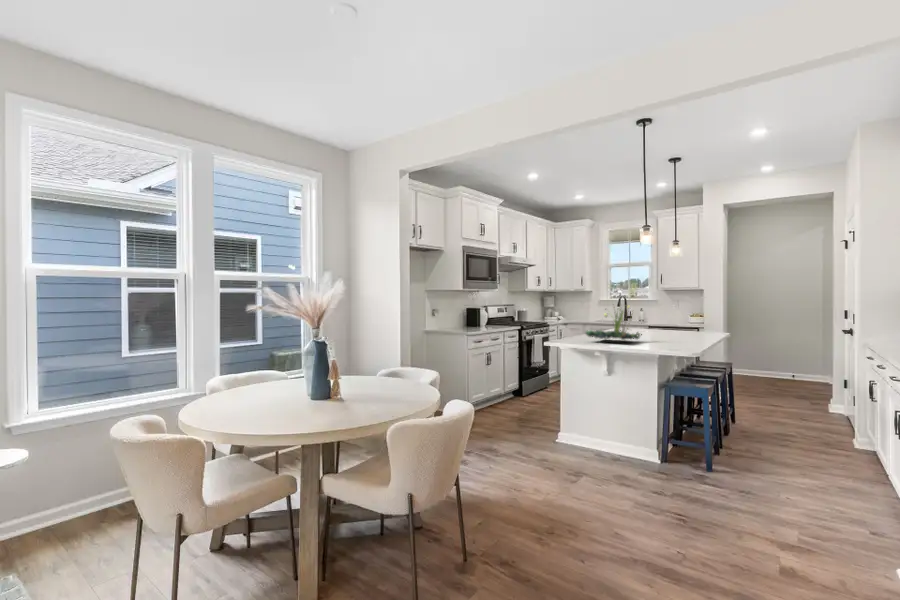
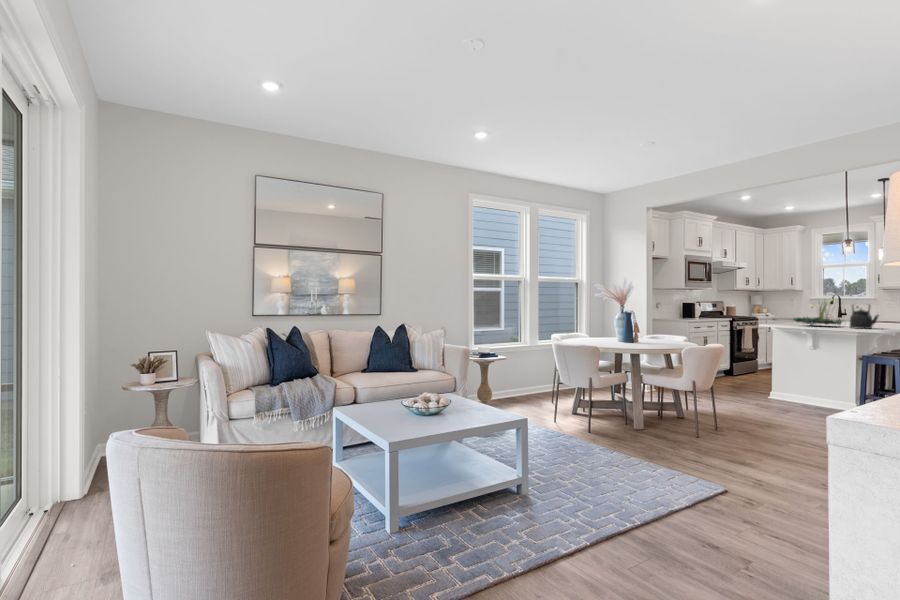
kettle: none [651,312,687,347] -> present [850,305,879,329]

